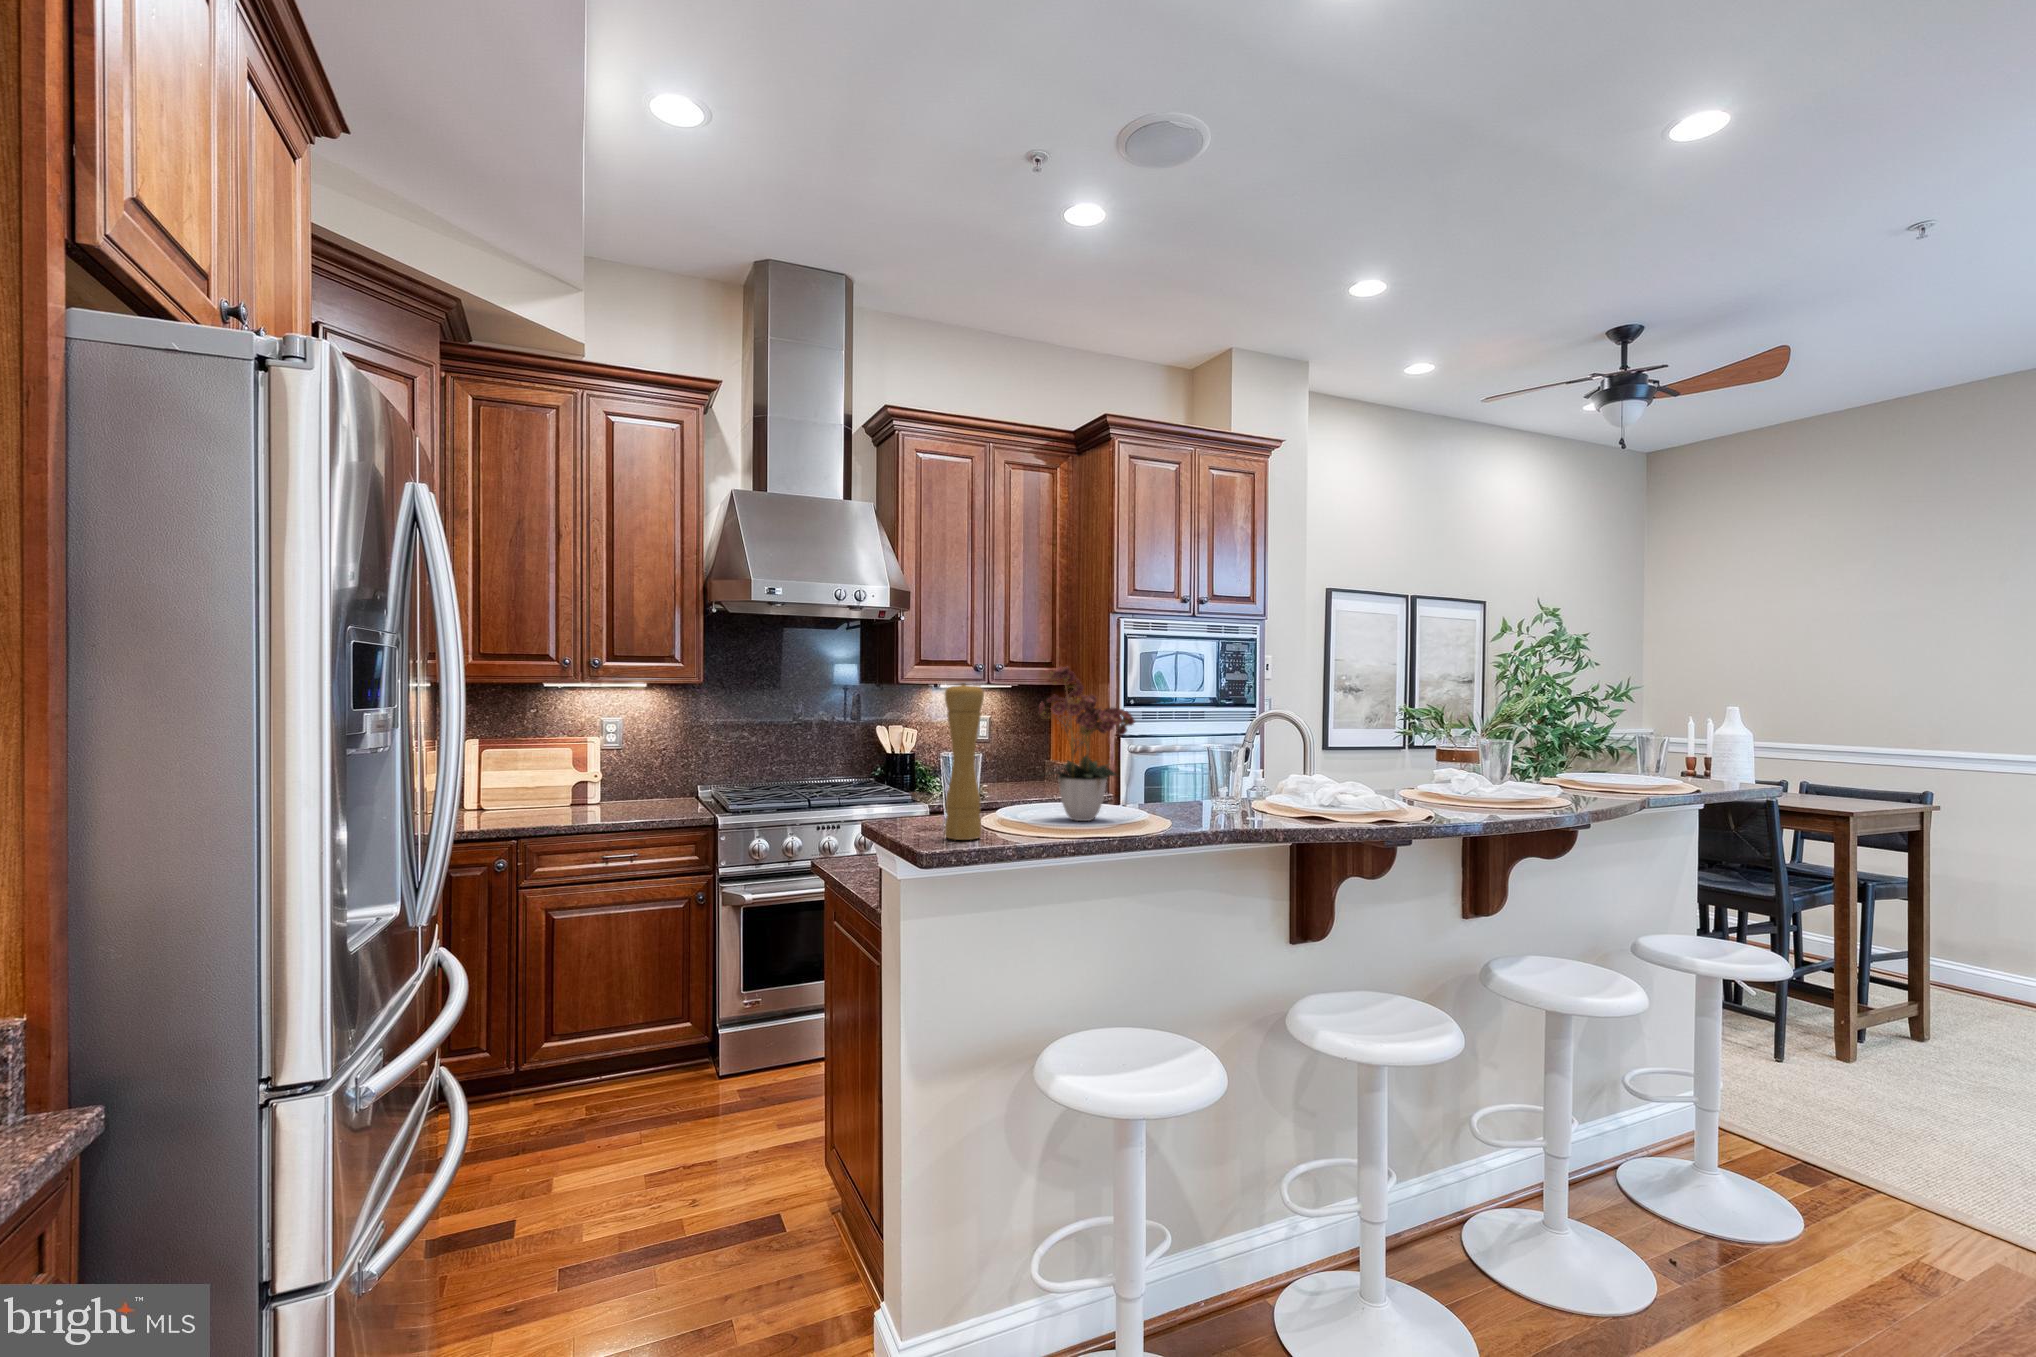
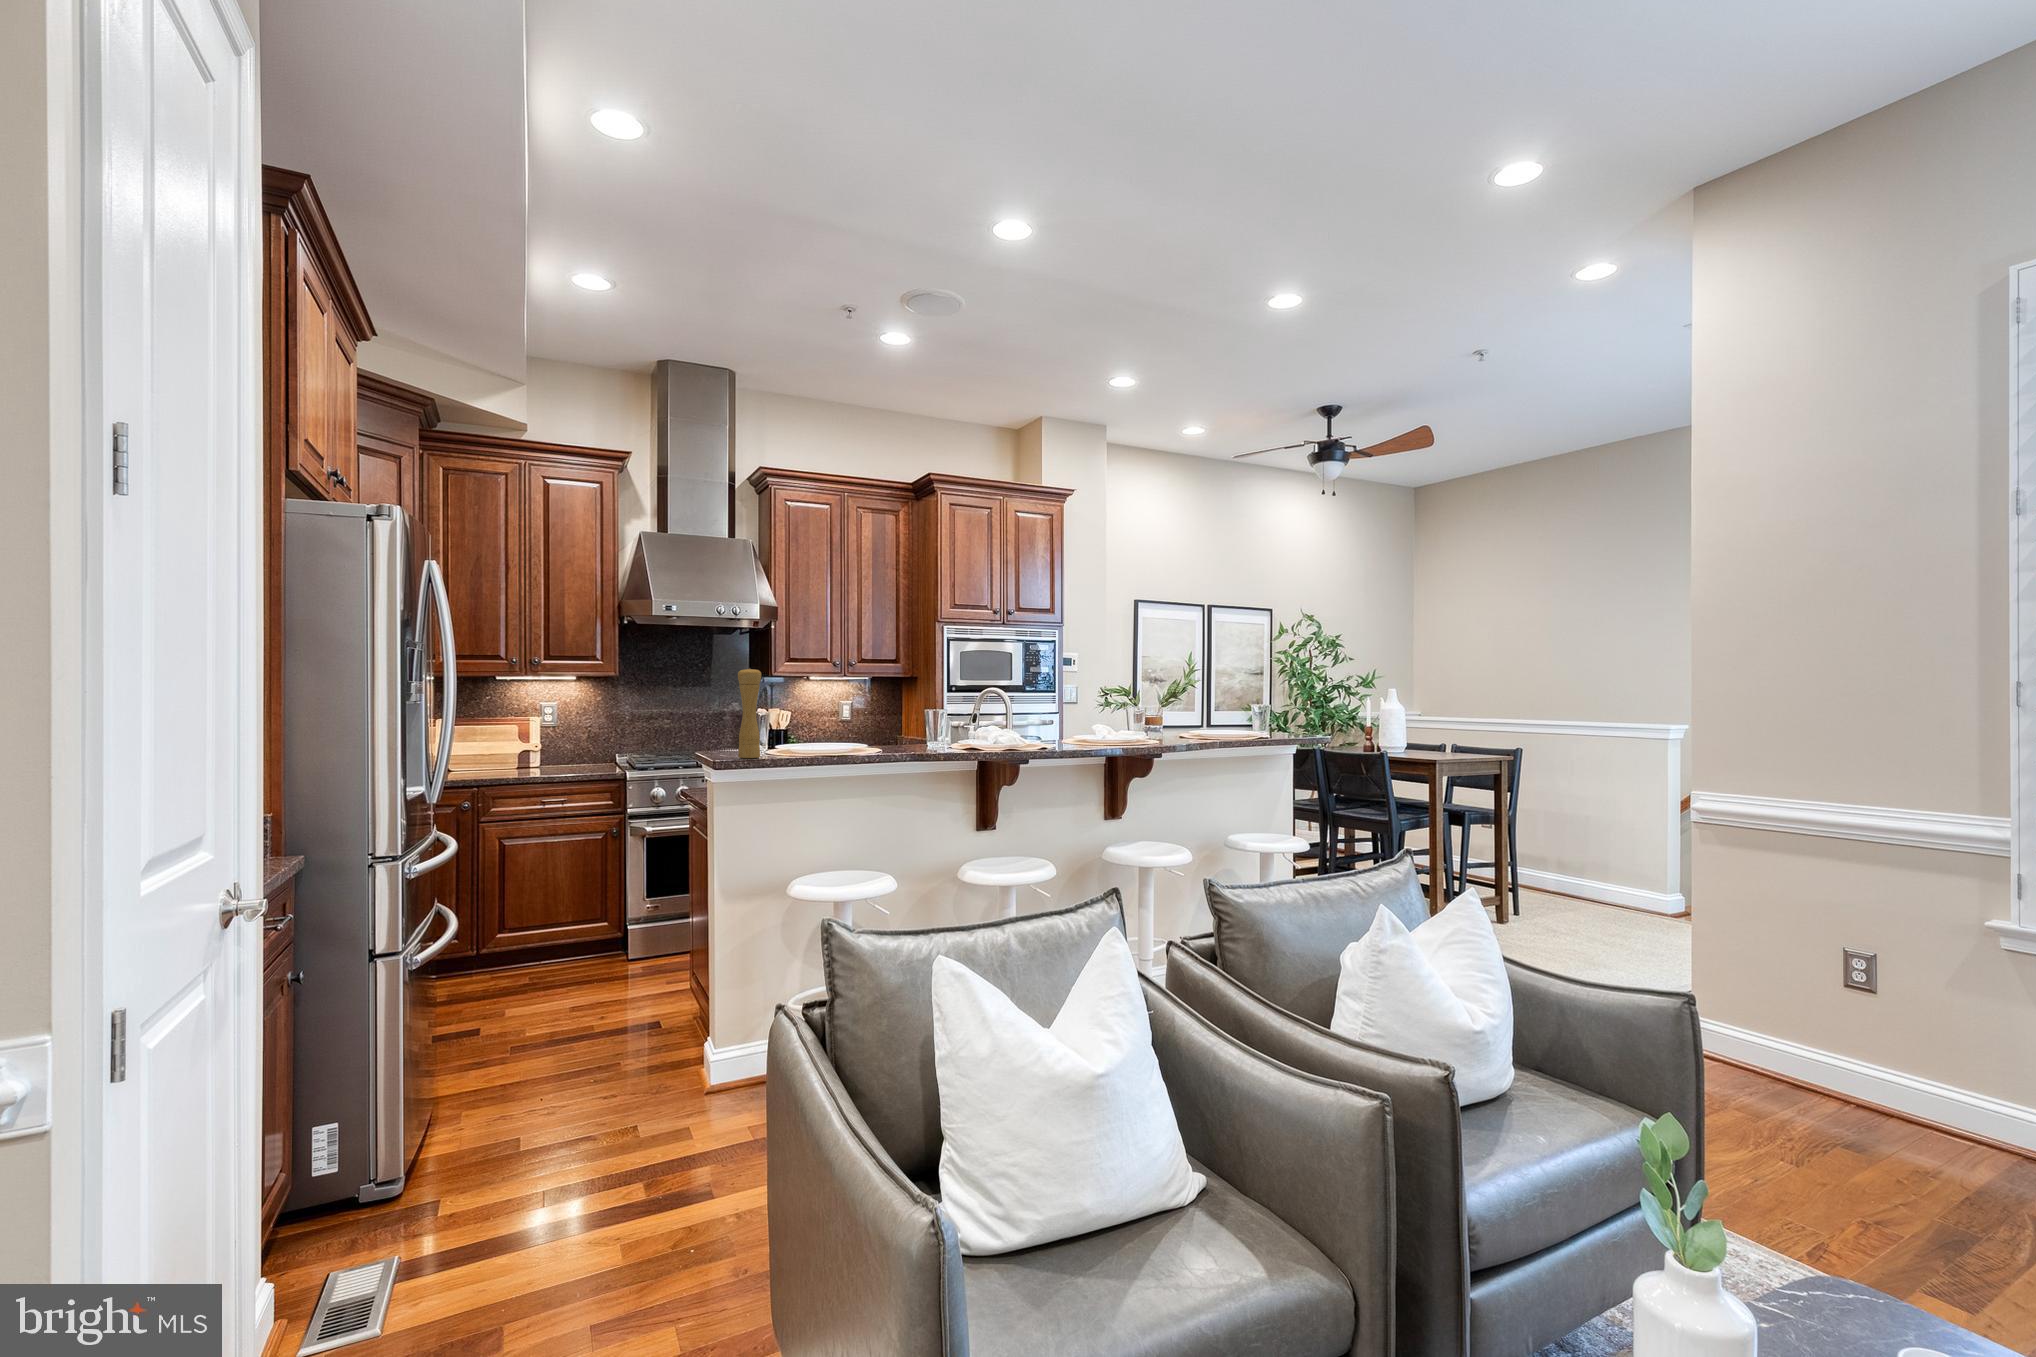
flower arrangement: present [1039,667,1135,821] -> none [803,655,872,752]

